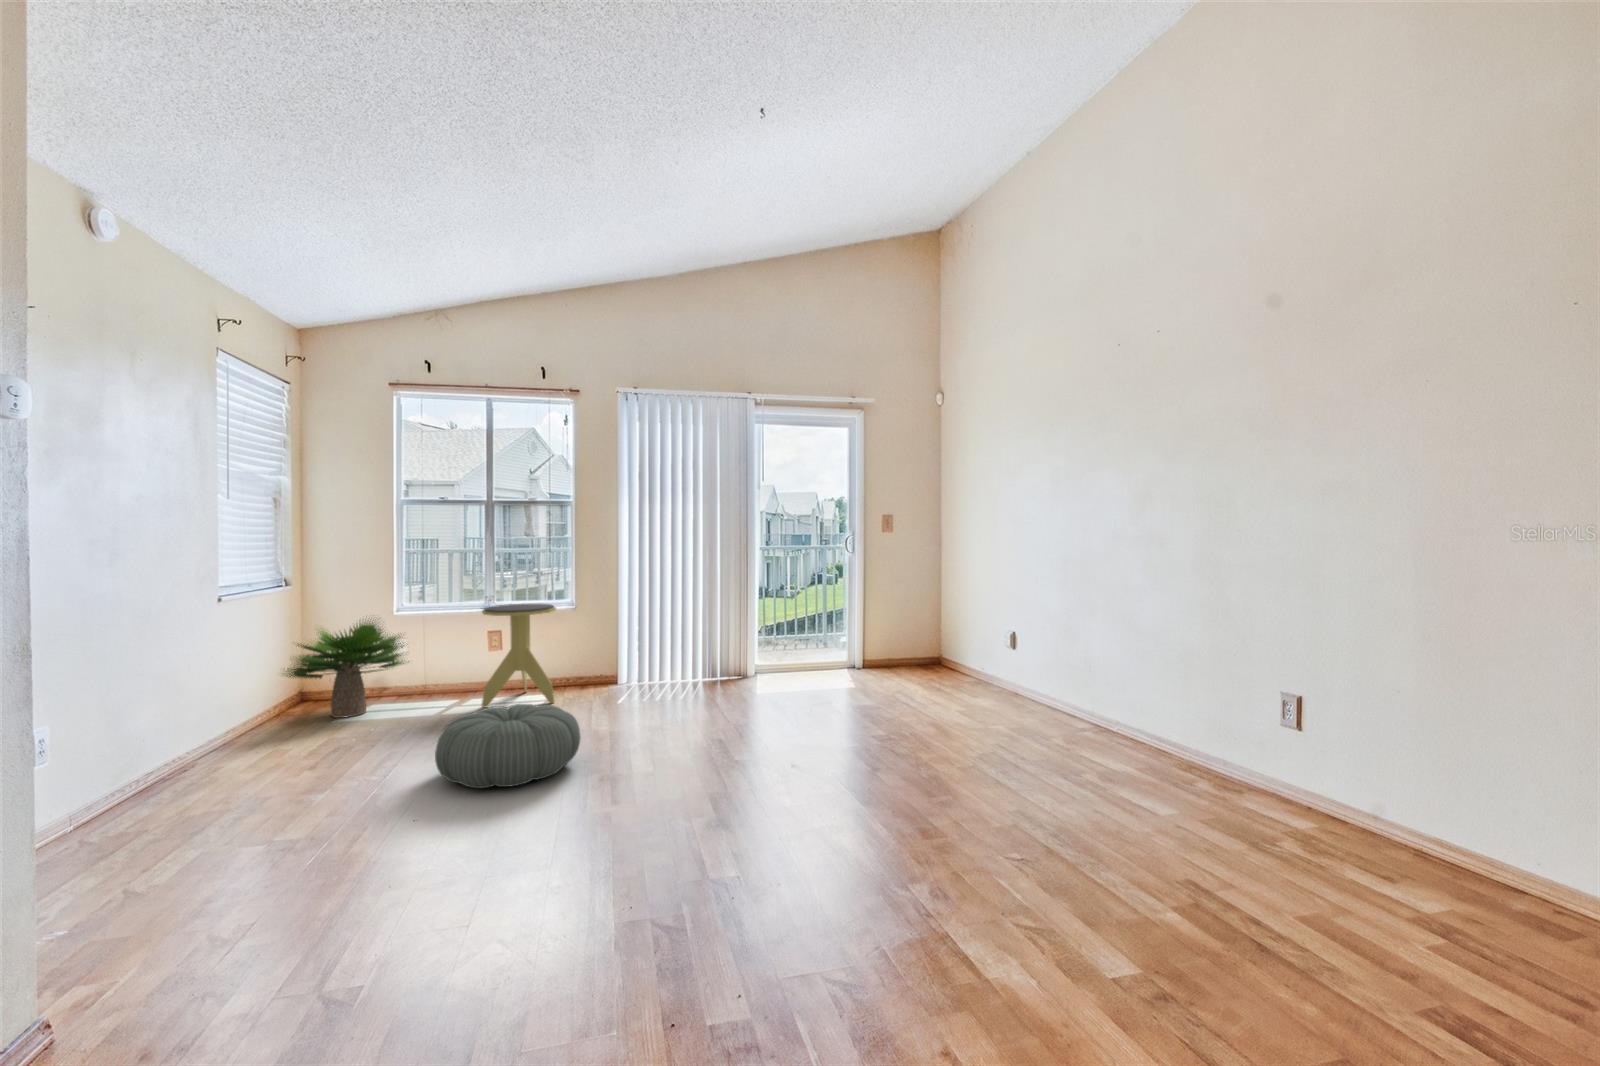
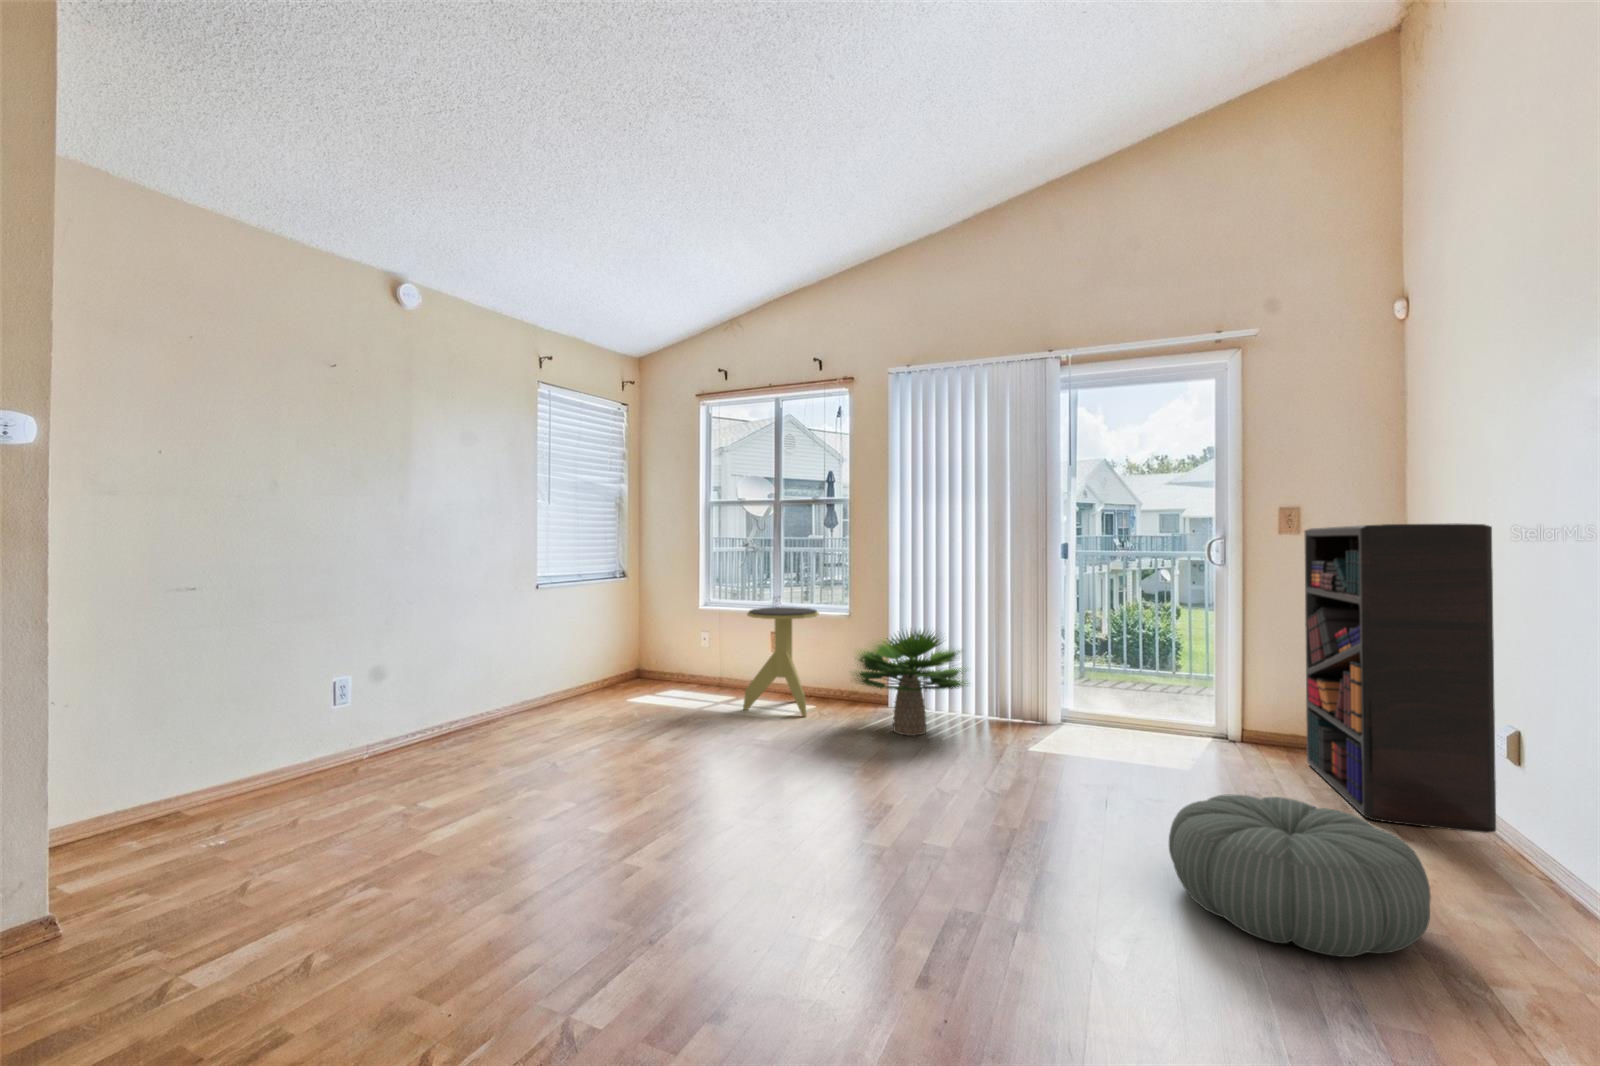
bookshelf: none [902,528,1004,696] -> present [1304,523,1496,833]
potted plant: present [286,622,409,718] -> present [854,630,968,736]
pouf: present [435,704,581,788] -> present [1169,794,1431,957]

